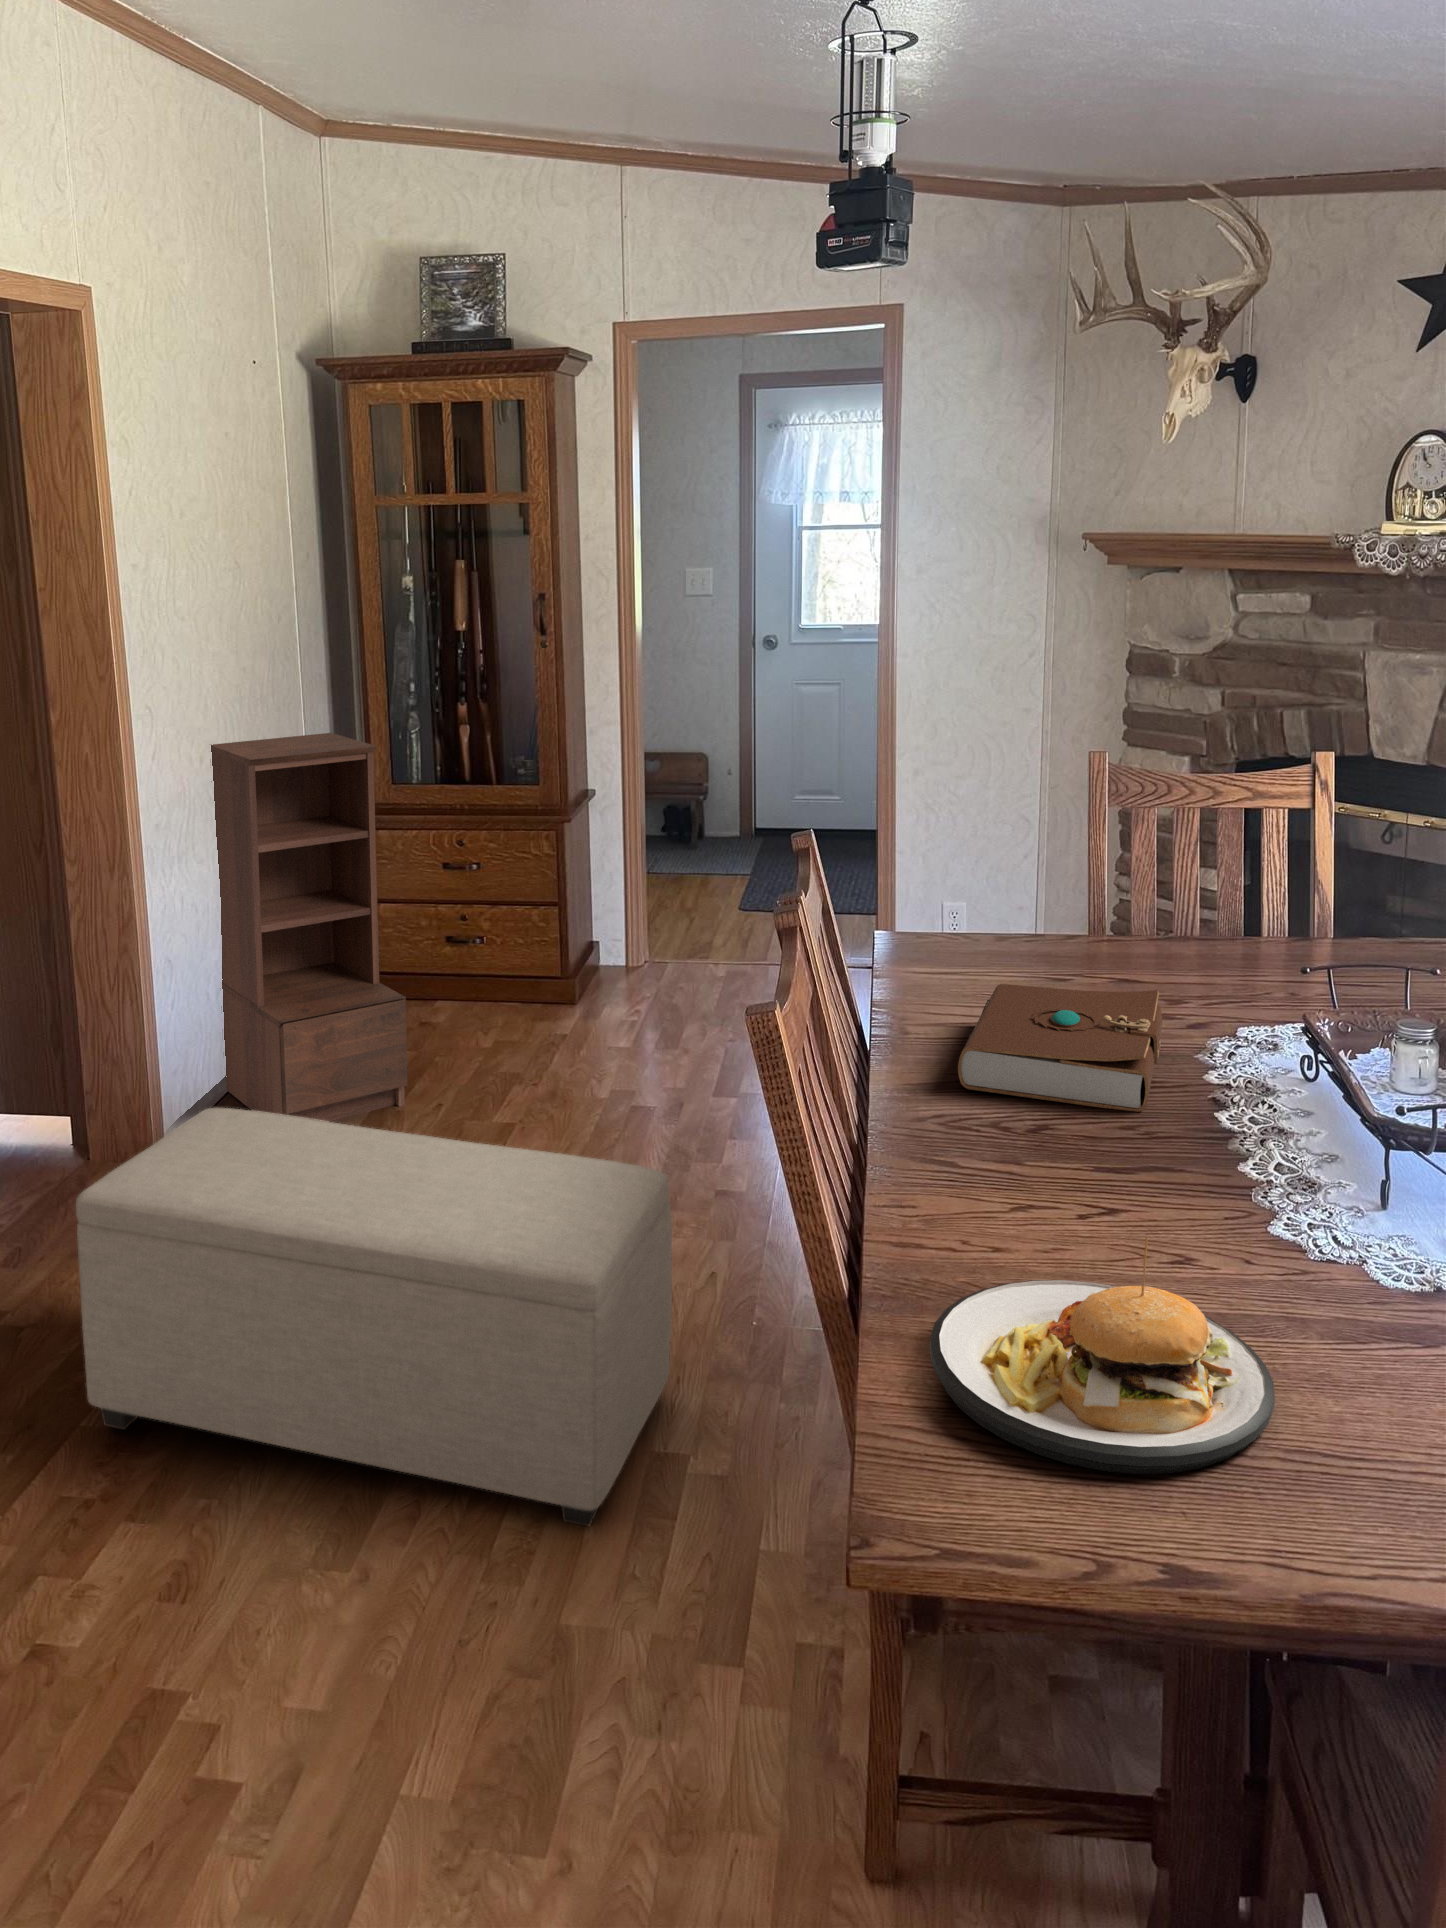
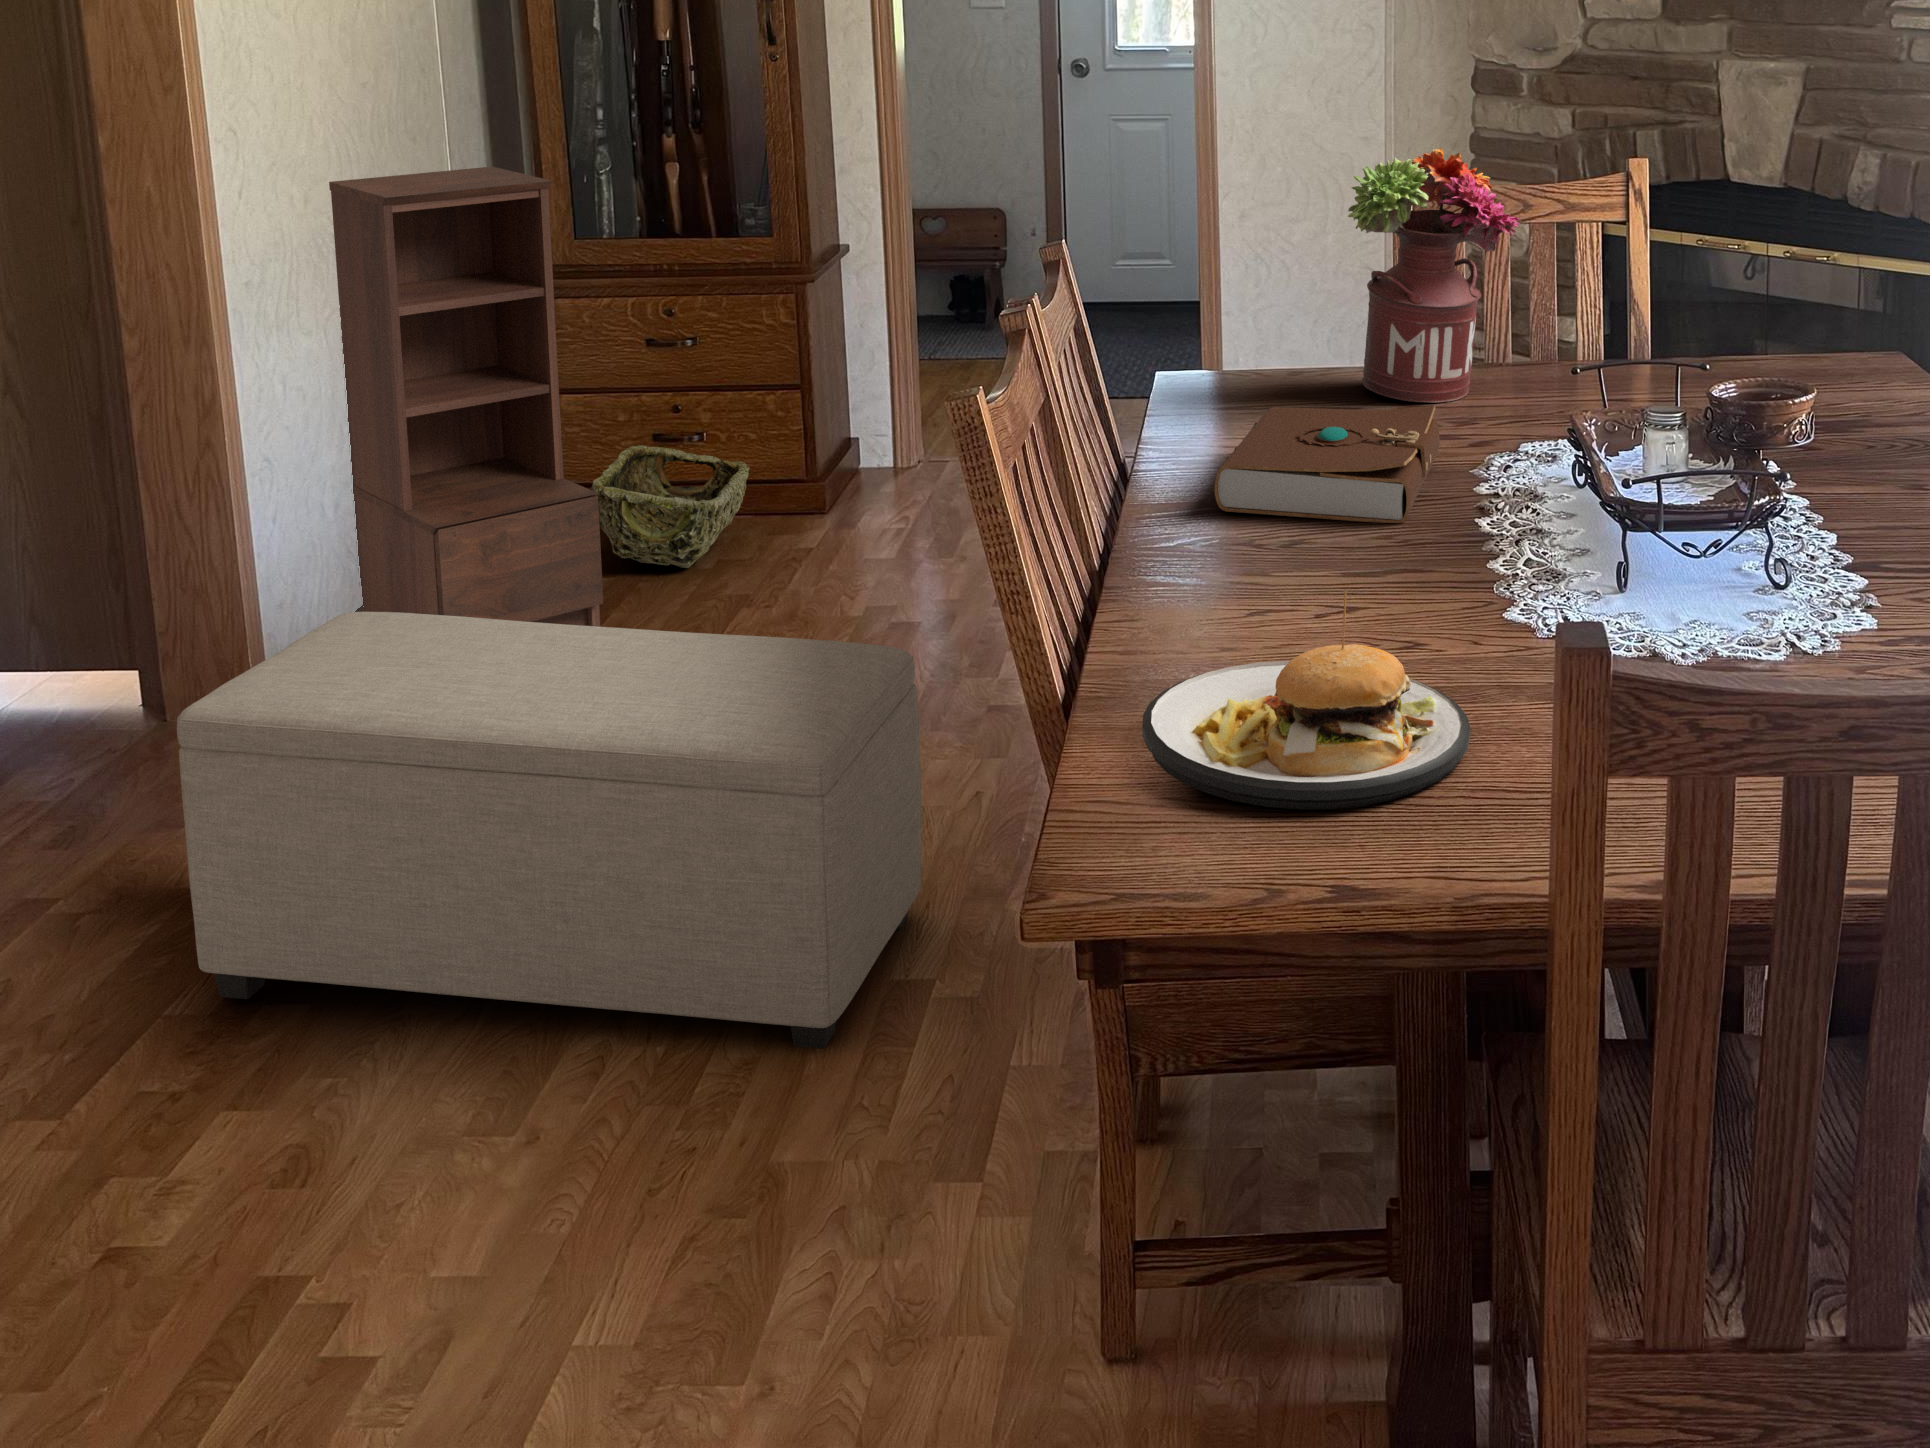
flower arrangement: none [1066,745,1230,977] -> present [1348,148,1519,403]
woven basket: none [400,951,522,1055] -> present [592,445,749,568]

